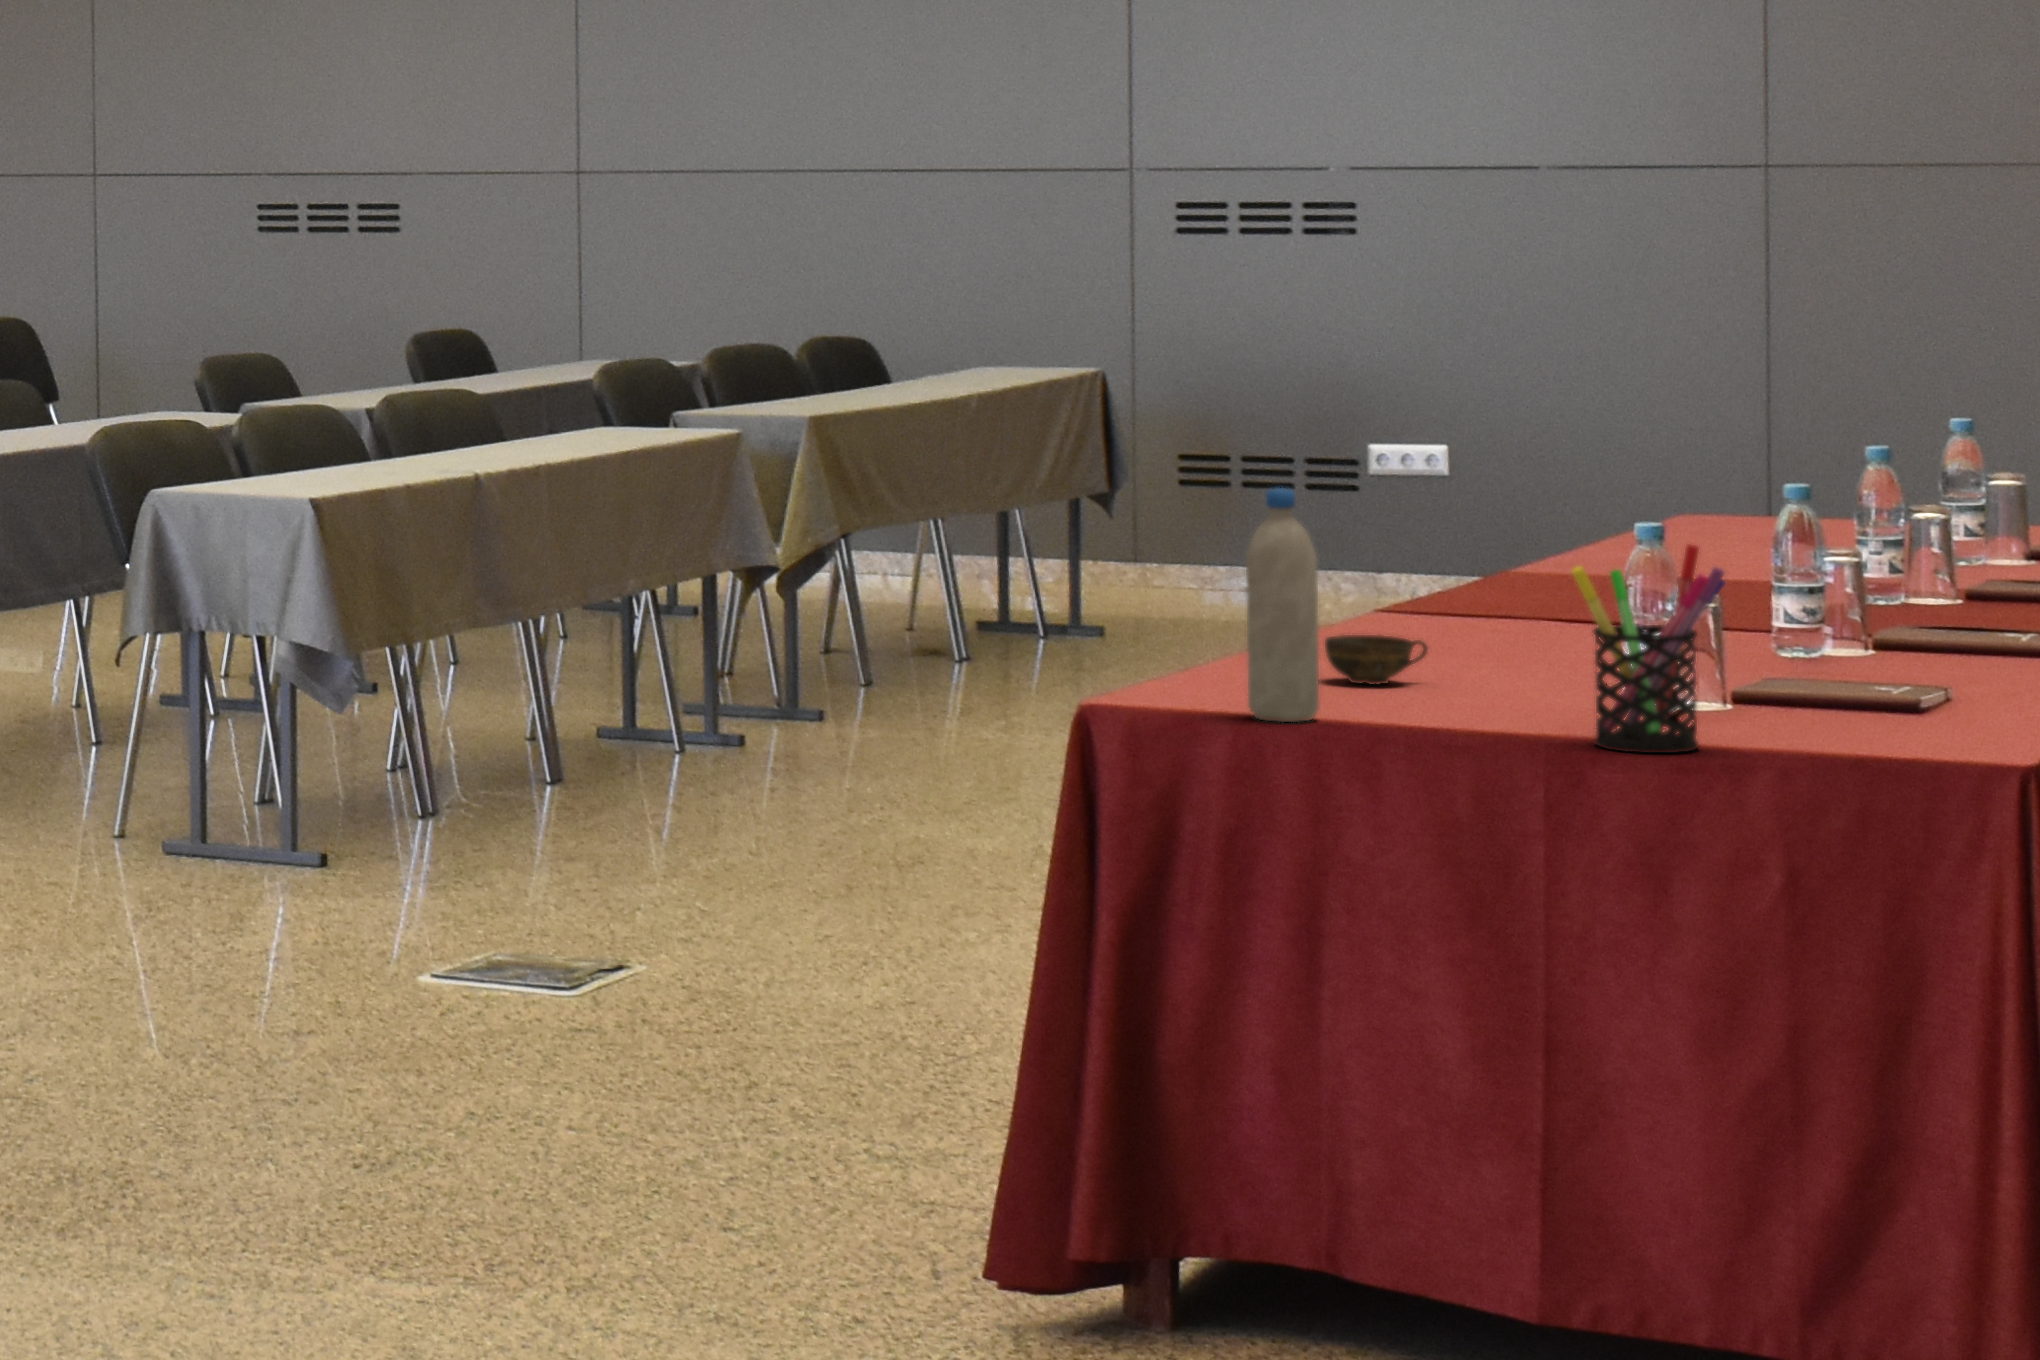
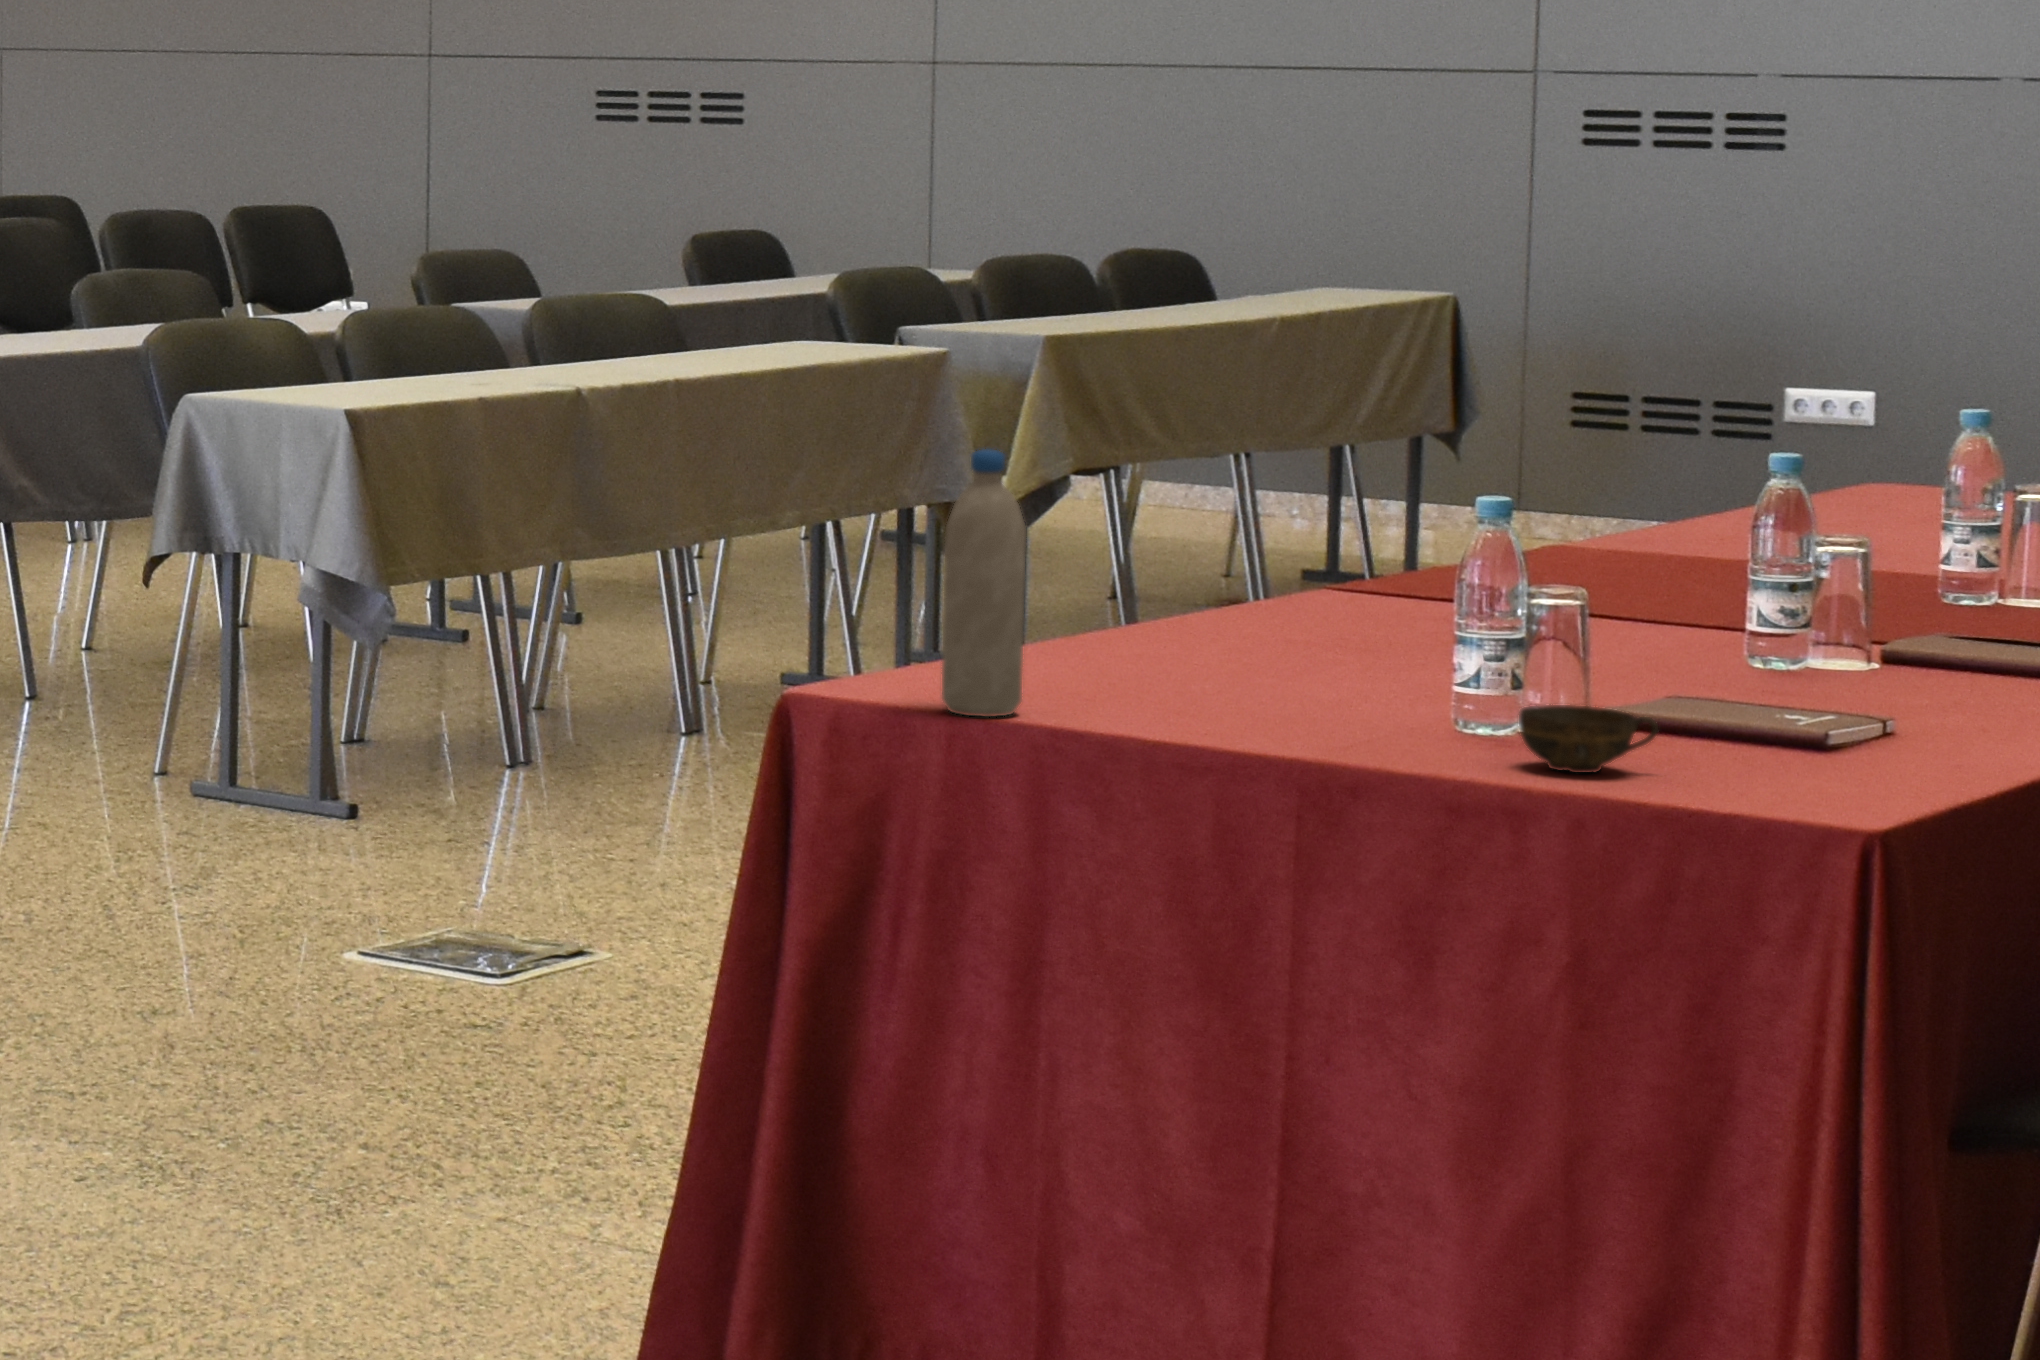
pen holder: present [1572,544,1725,753] -> none [1269,532,1447,774]
cup: present [1325,635,1428,685] -> present [1519,705,1658,773]

